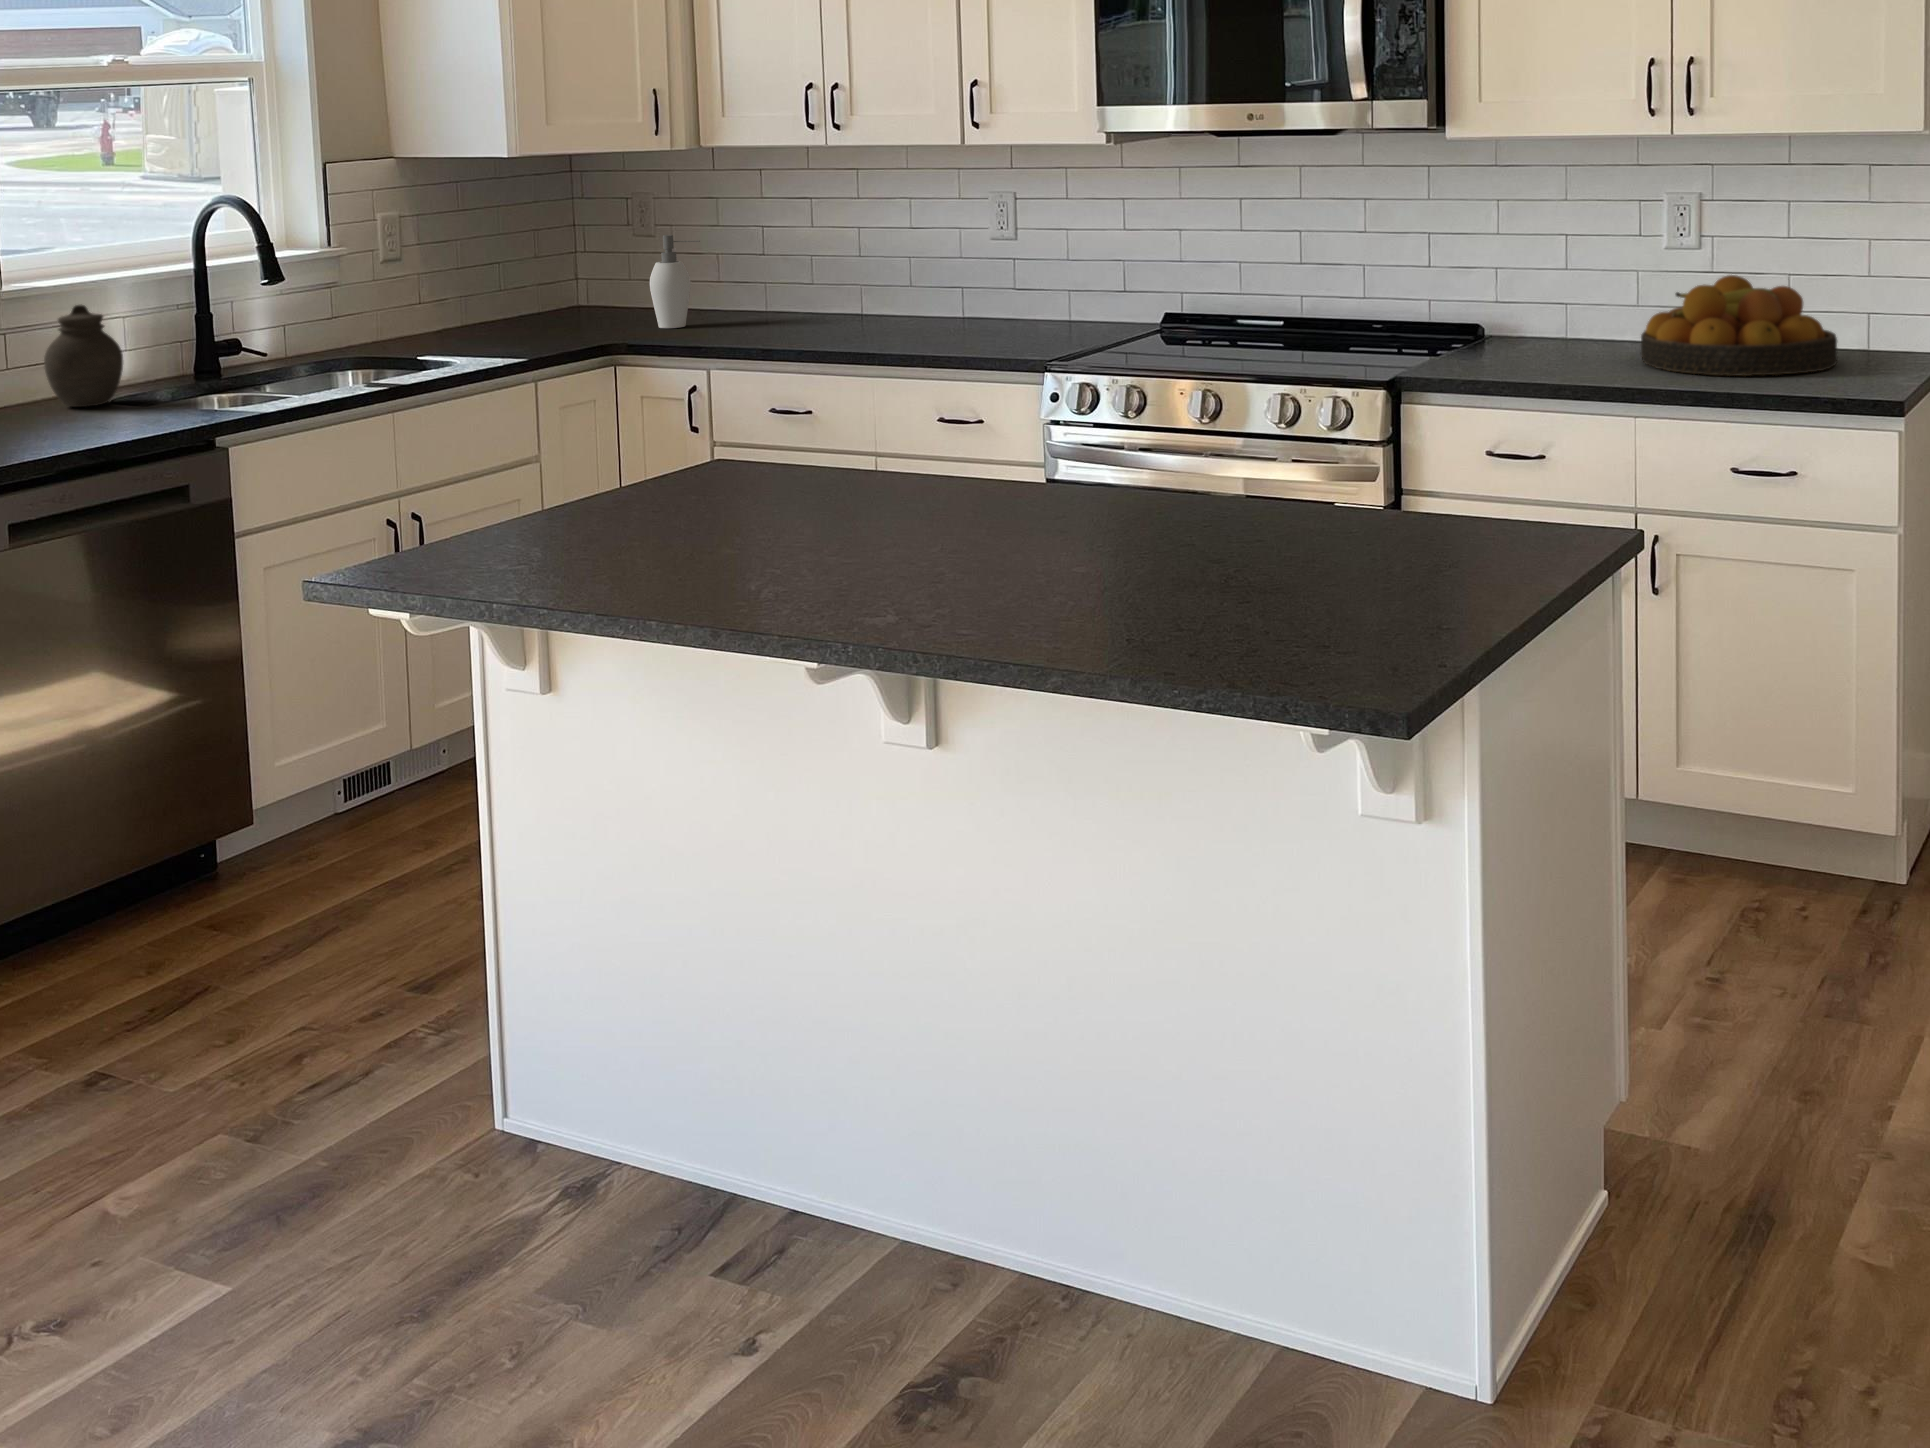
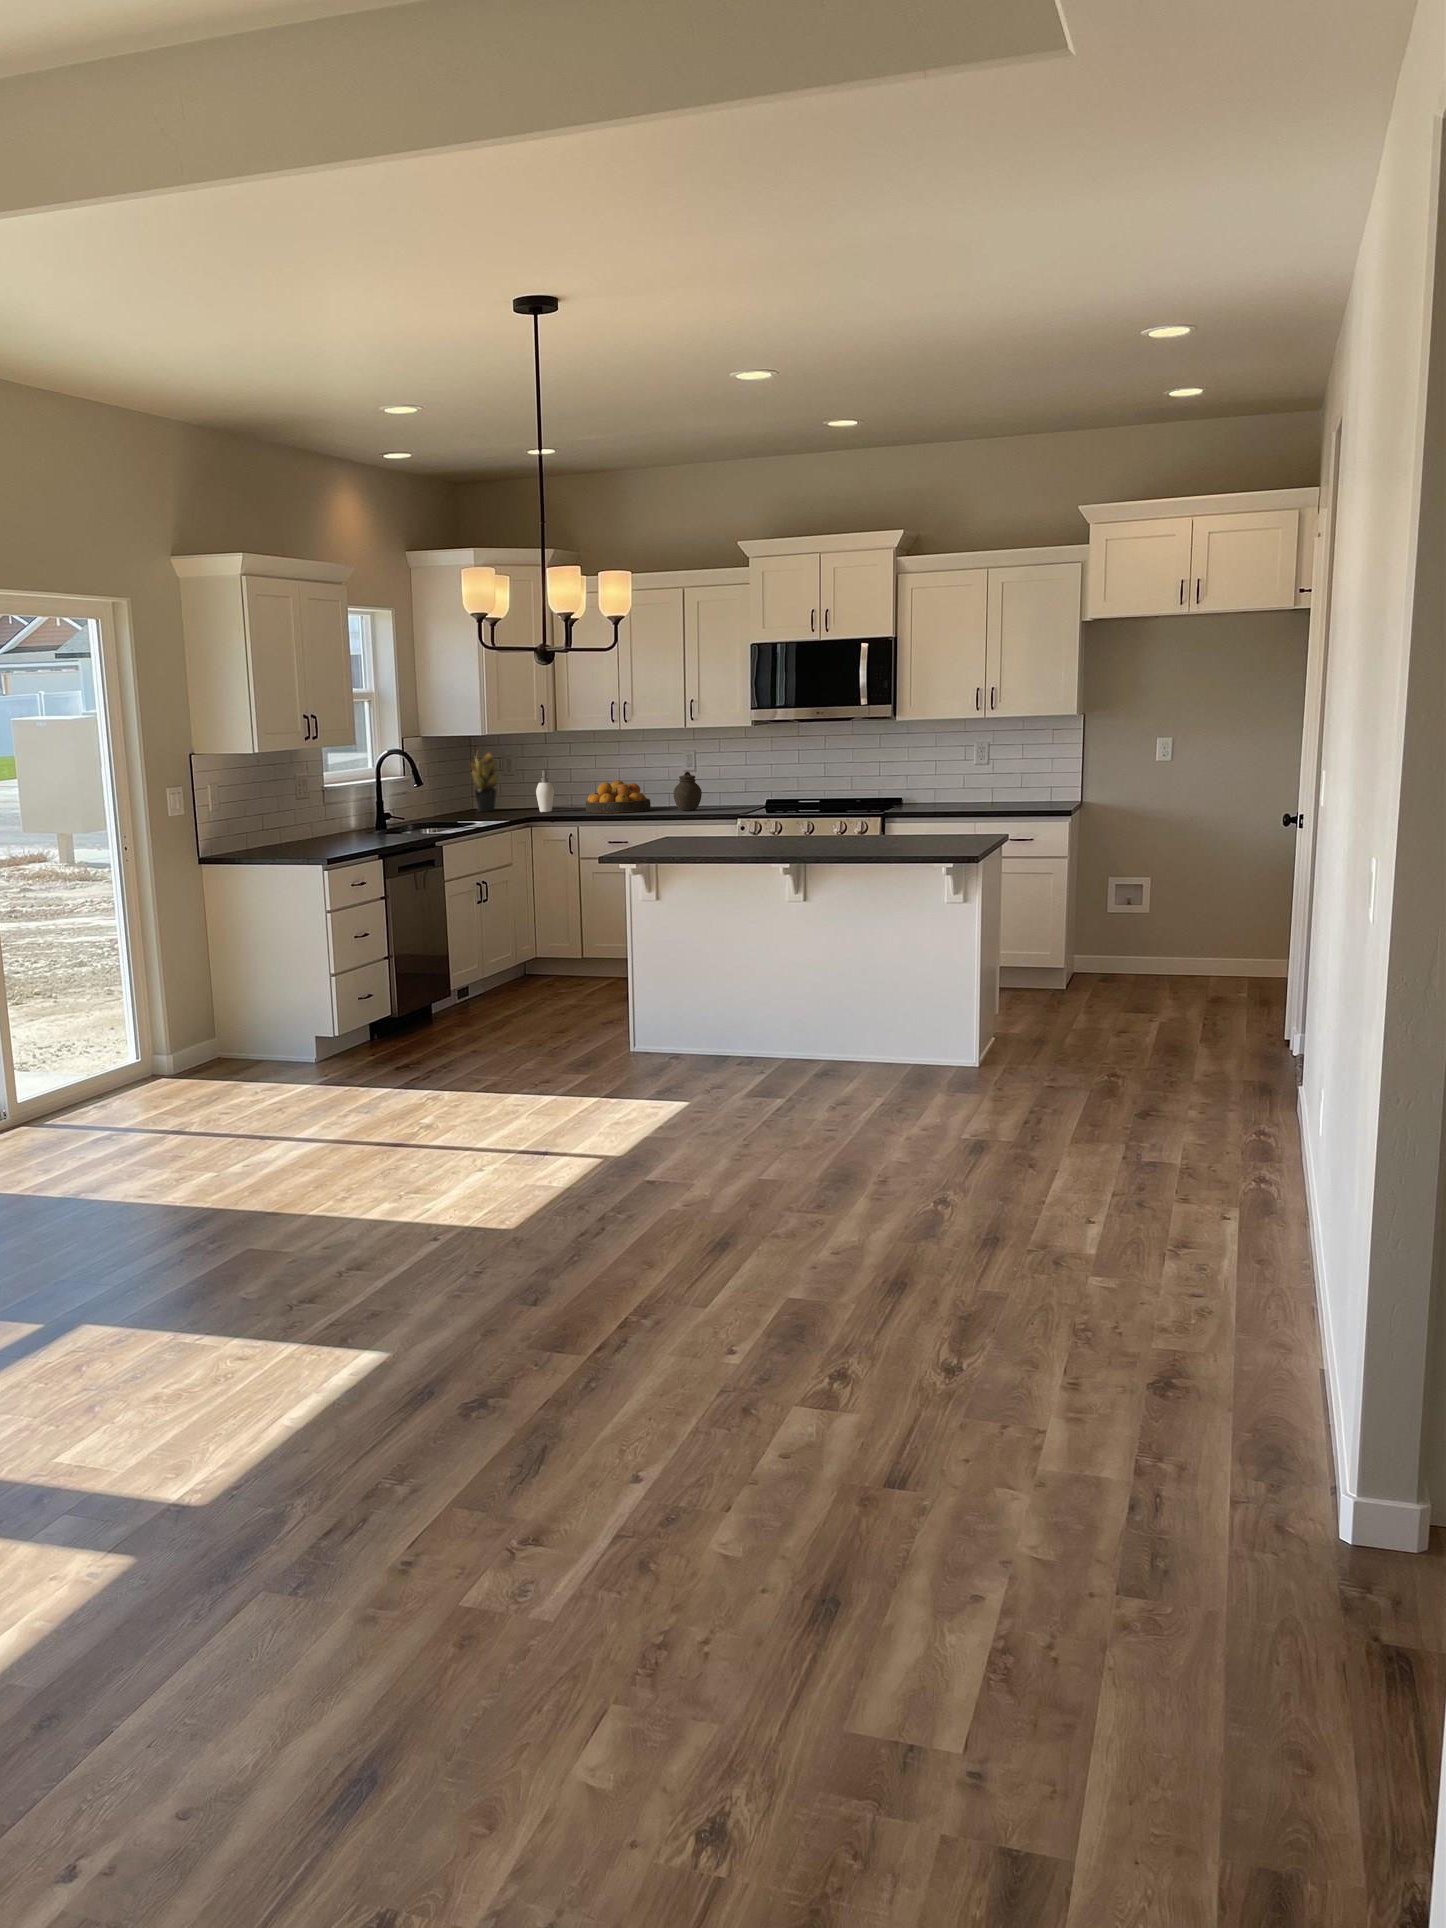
potted plant: none [525,178,615,319] -> present [470,754,499,812]
fruit bowl: present [1641,275,1838,376] -> present [586,780,651,813]
jar: present [44,305,123,407] -> present [673,772,702,811]

